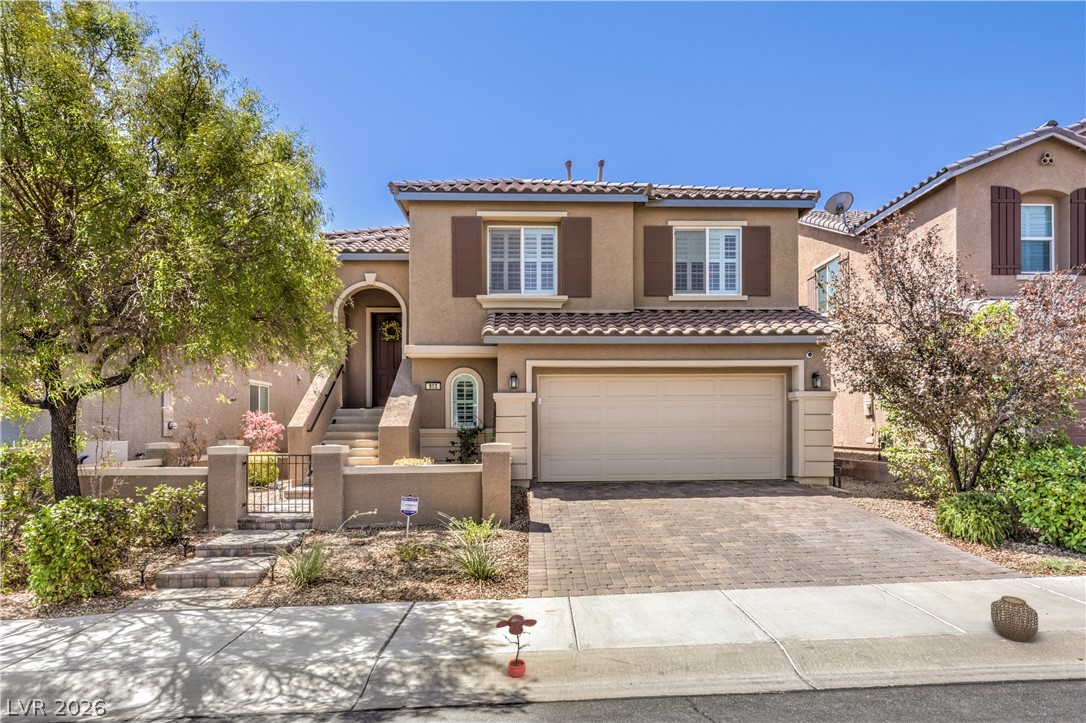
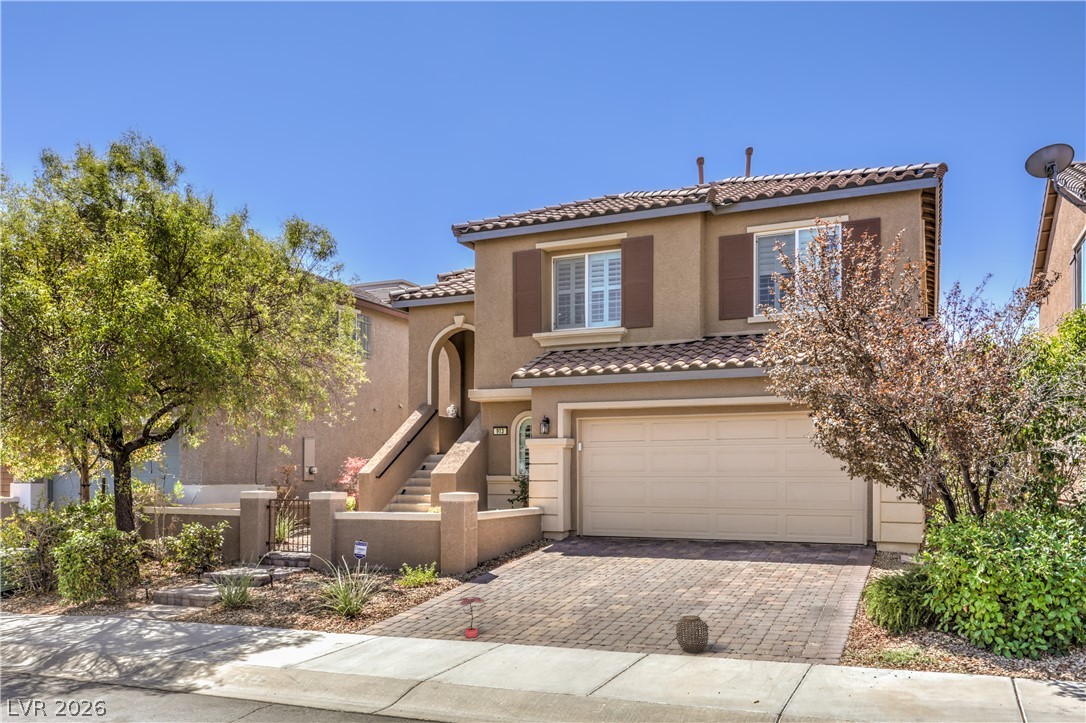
potted plant: present [496,615,537,677] -> present [457,597,484,638]

